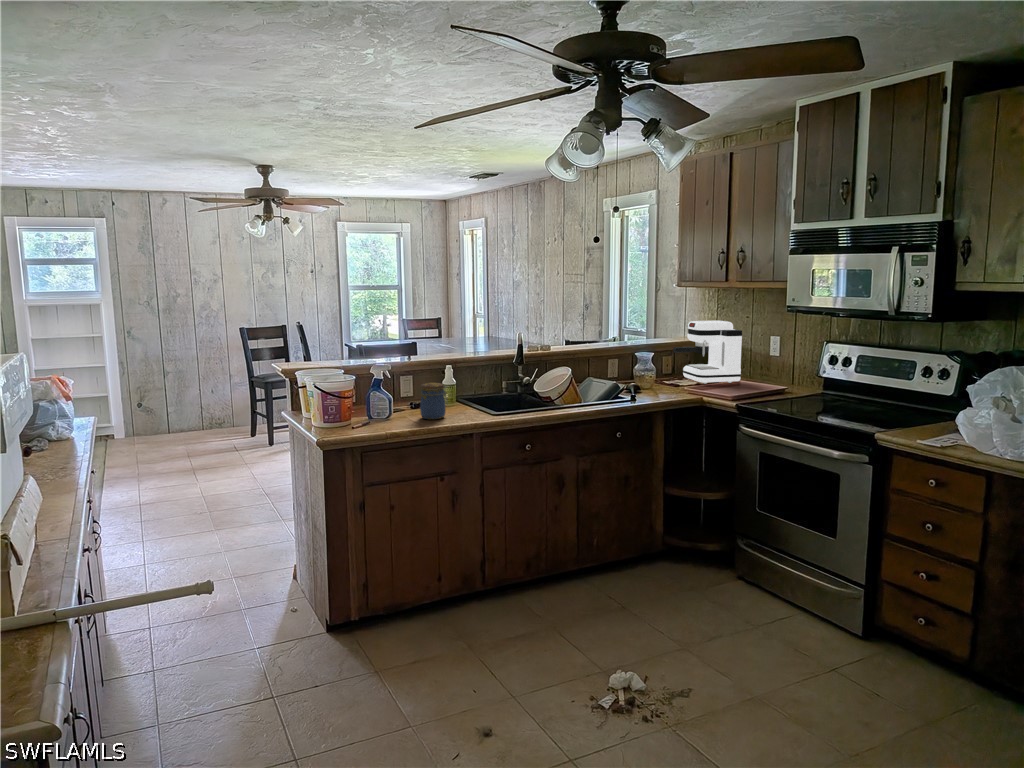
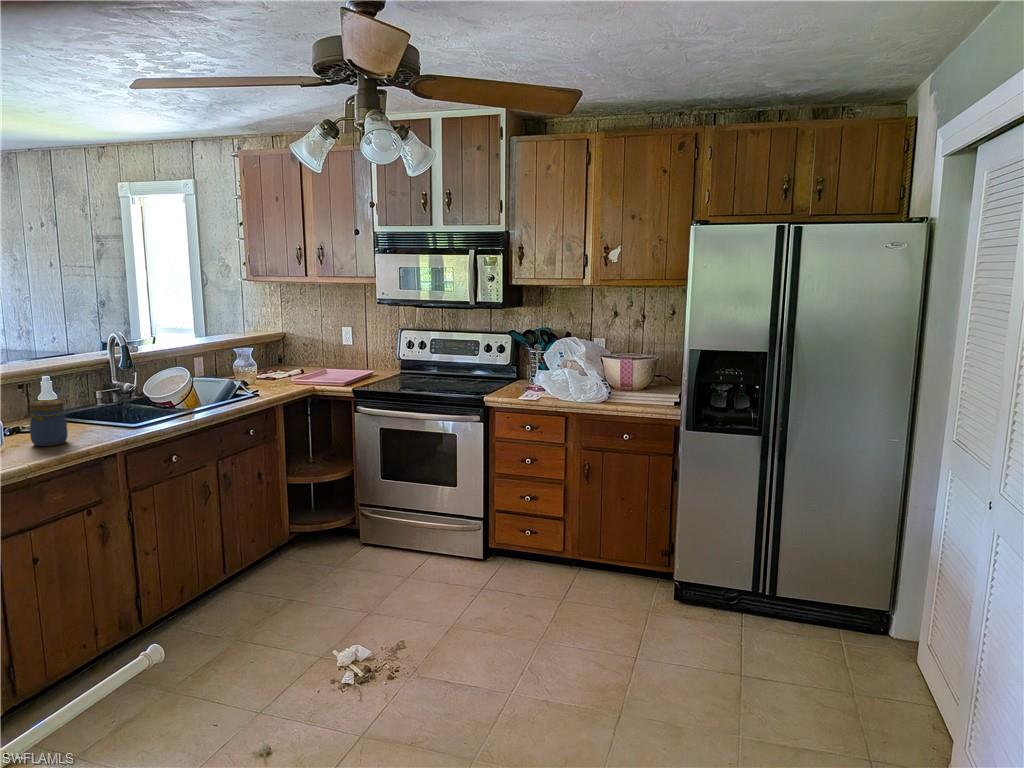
coffee maker: present [673,321,742,384] -> none [259,313,326,375]

